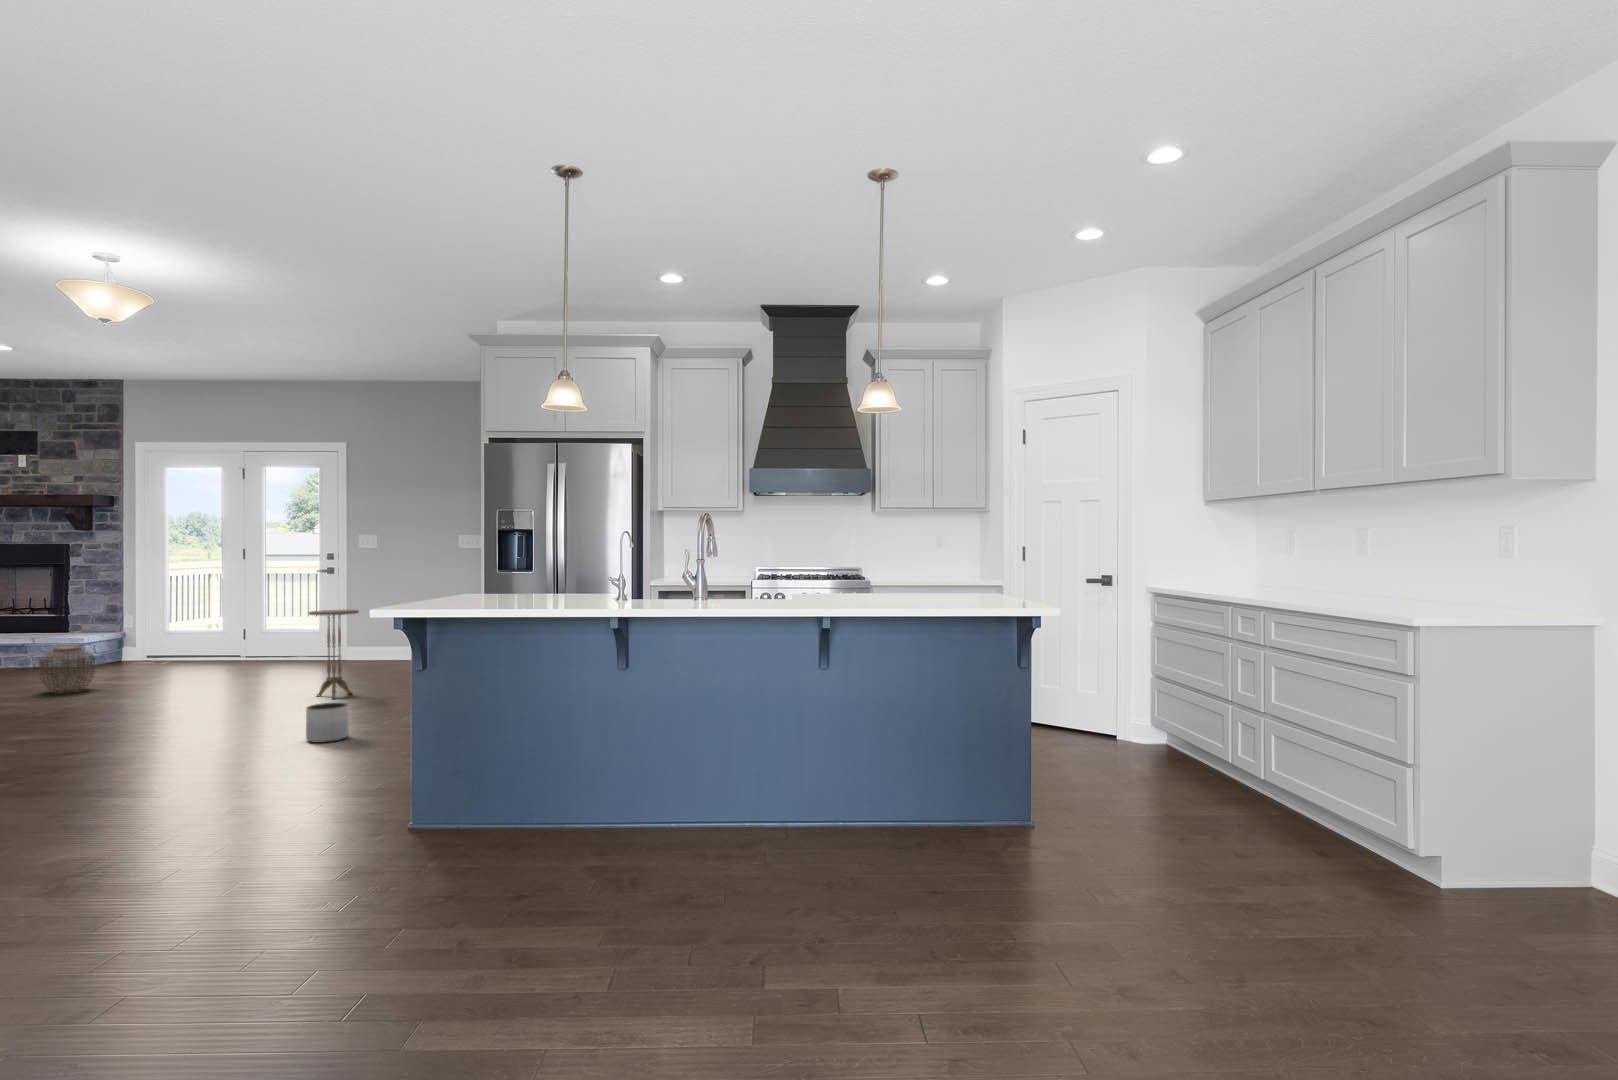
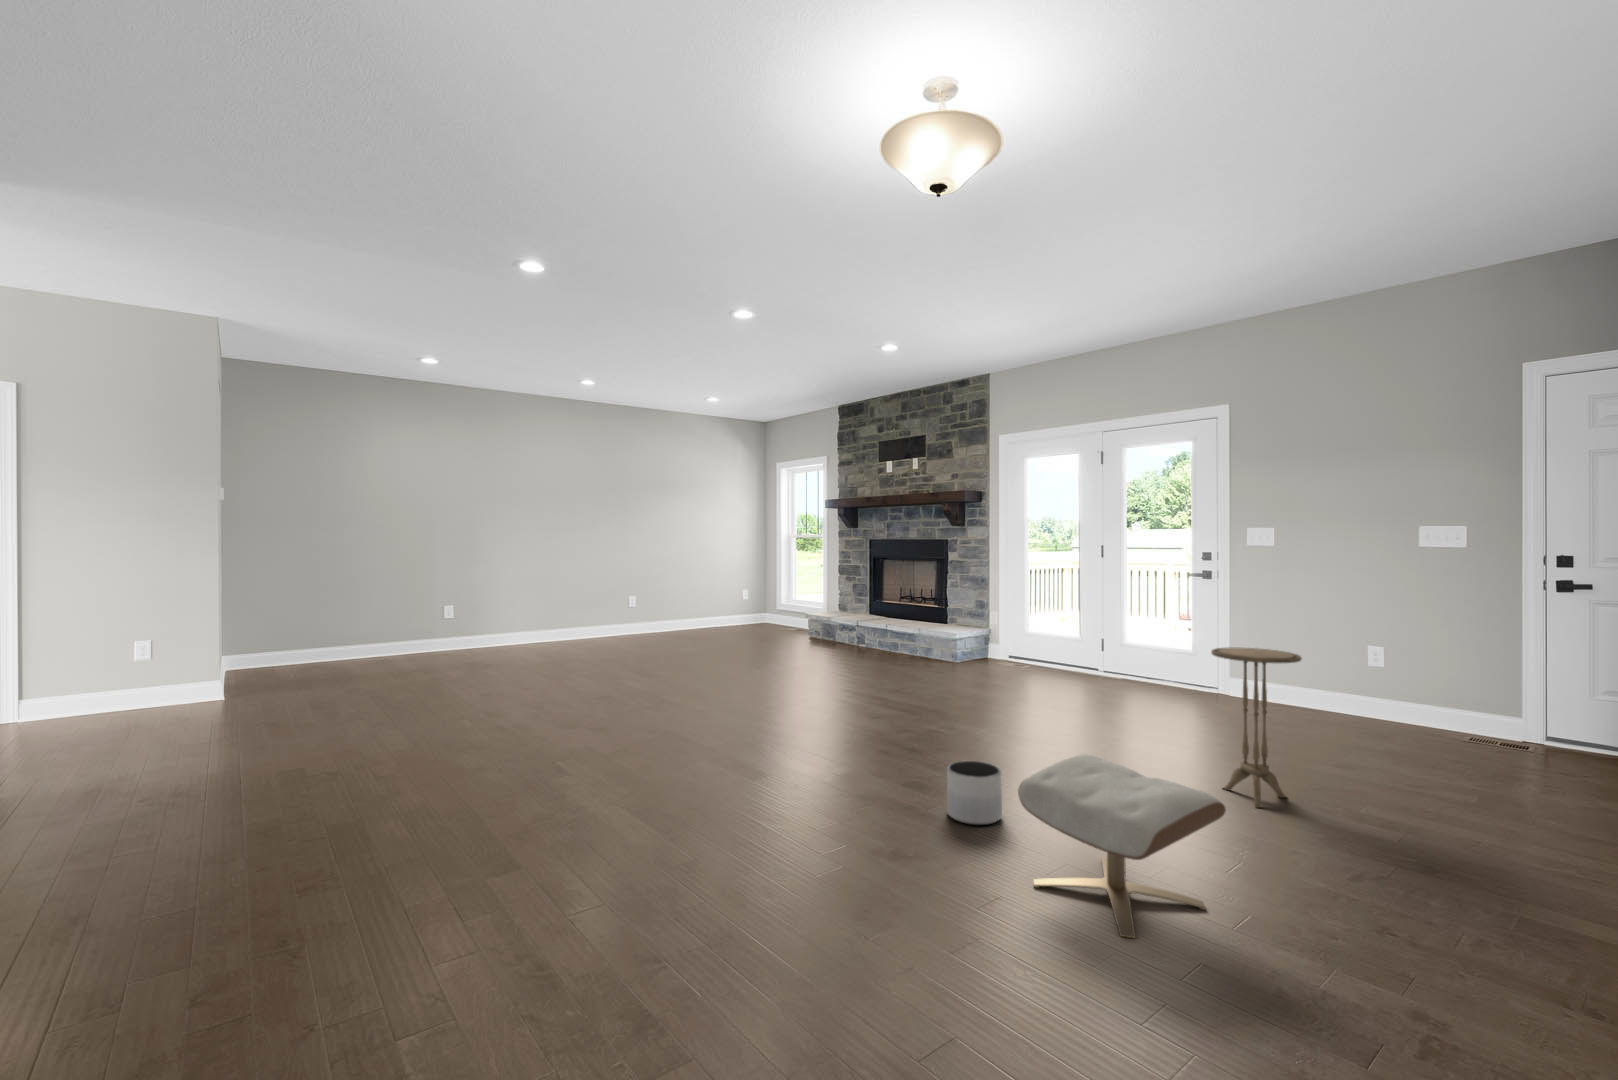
woven basket: present [39,646,95,693] -> none [906,650,954,703]
ottoman: none [175,668,295,742] -> present [1018,754,1226,938]
planter: present [306,703,349,743] -> present [947,761,1002,825]

